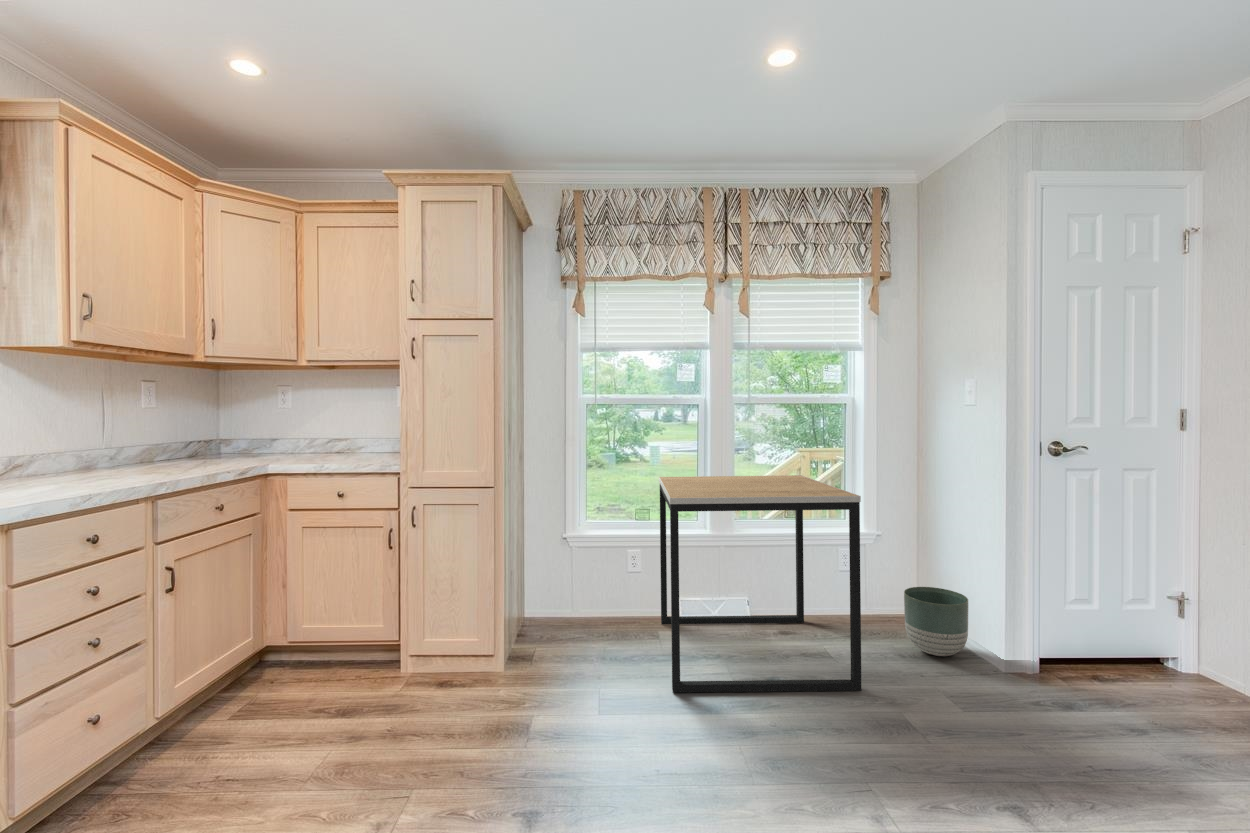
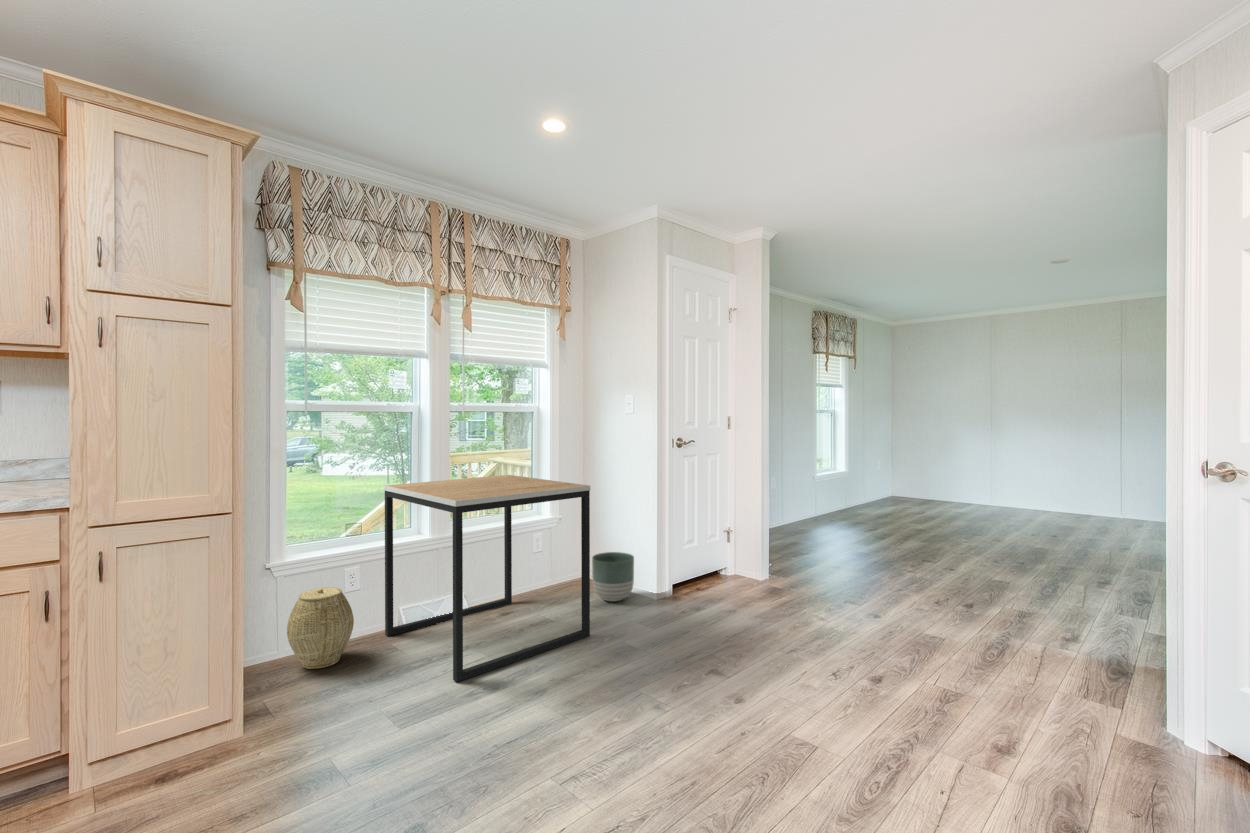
woven basket: none [568,565,622,638] -> present [287,587,354,669]

